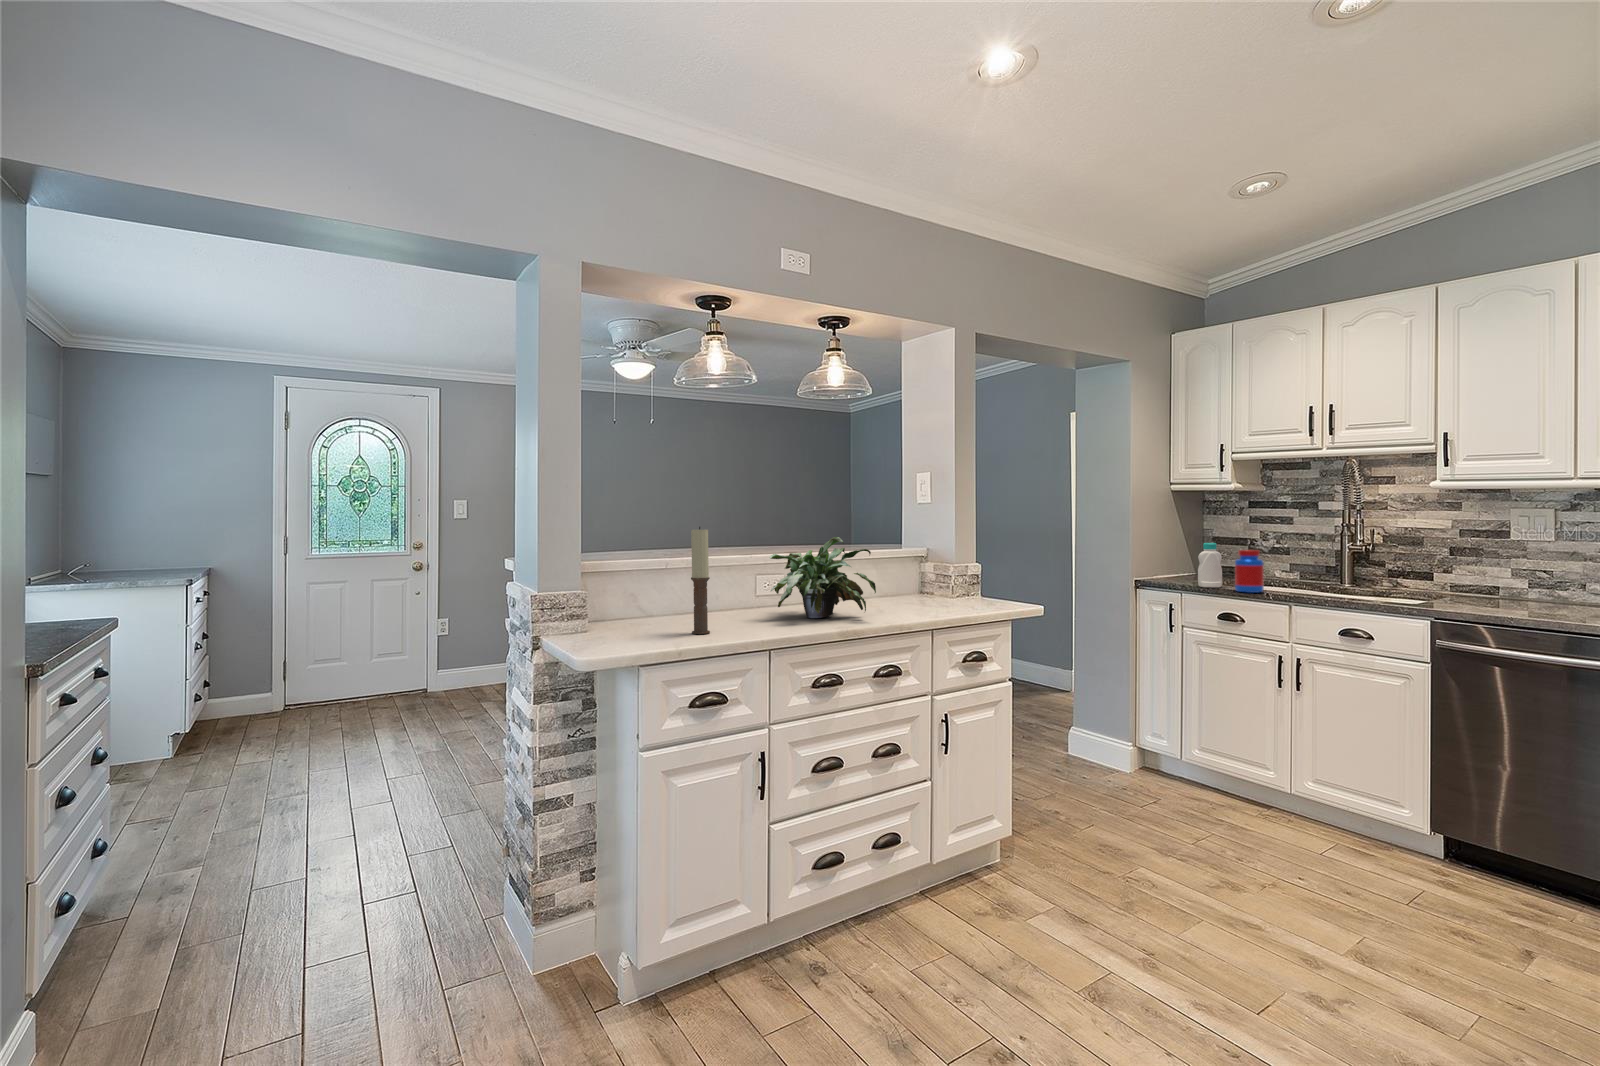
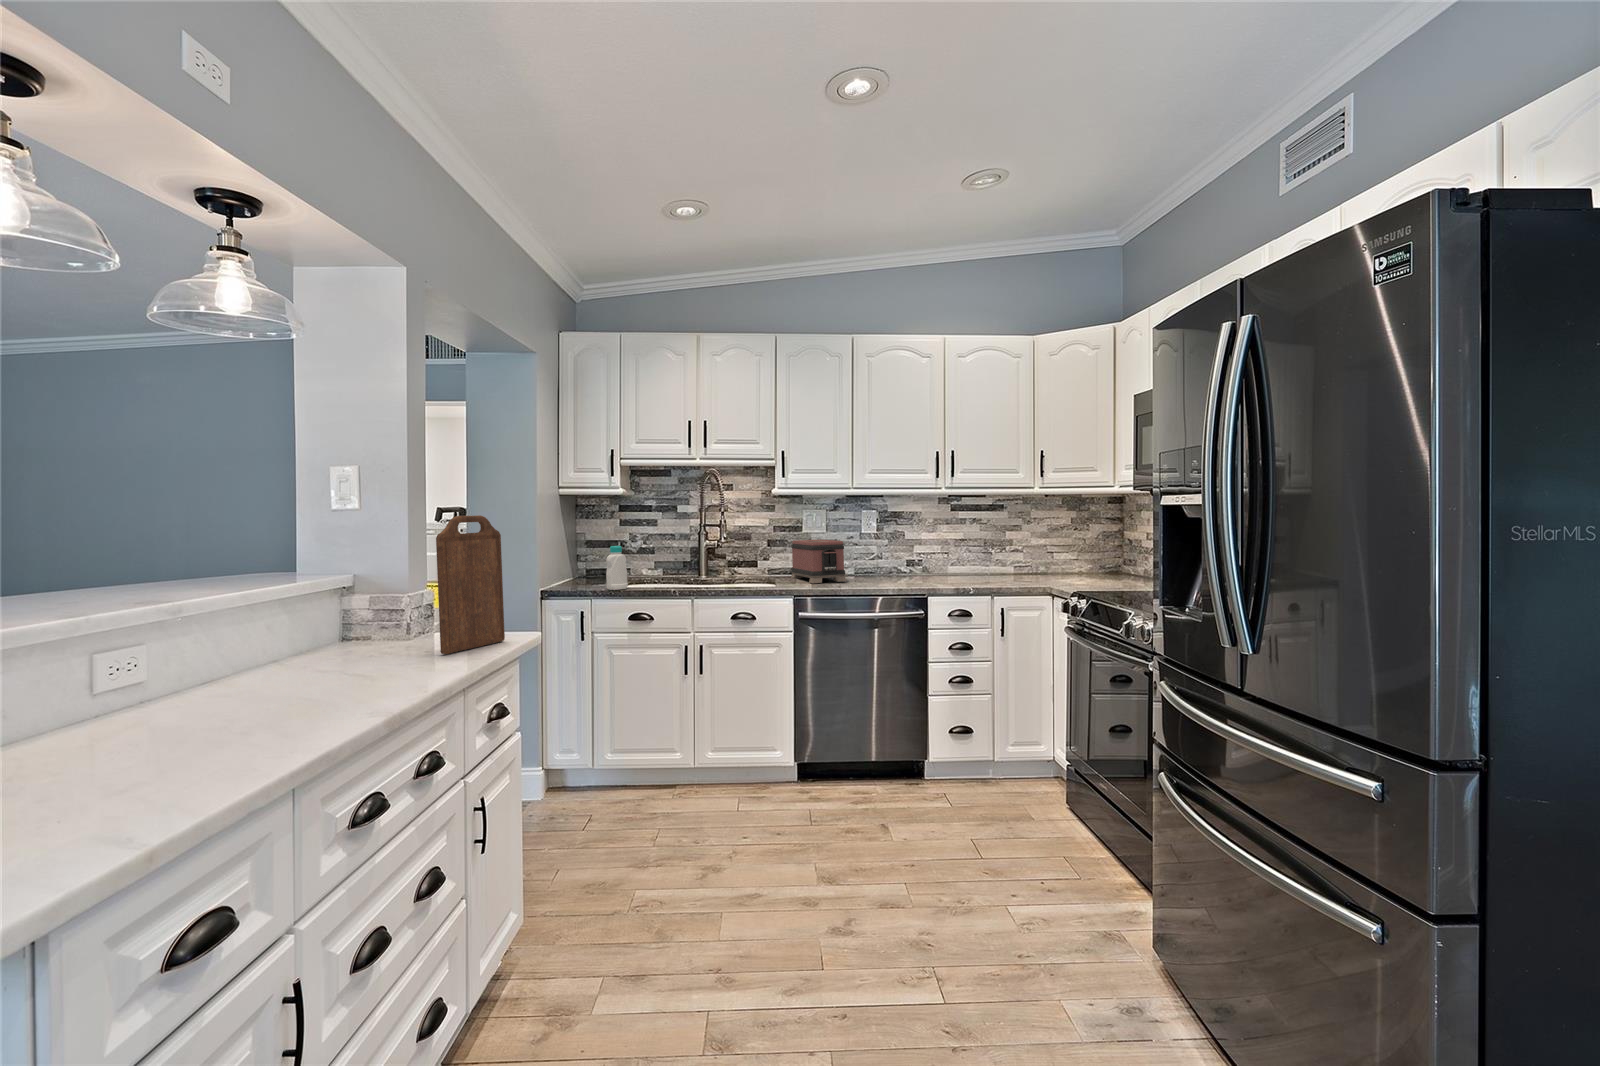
cutting board: none [944,507,1000,608] -> present [436,515,505,654]
candle: present [691,527,710,634] -> none [49,571,116,817]
potted plant: present [769,537,876,618] -> none [181,570,404,715]
toaster: none [1485,548,1571,609] -> present [791,539,847,583]
jar: present [1235,550,1264,593] -> none [644,551,668,591]

